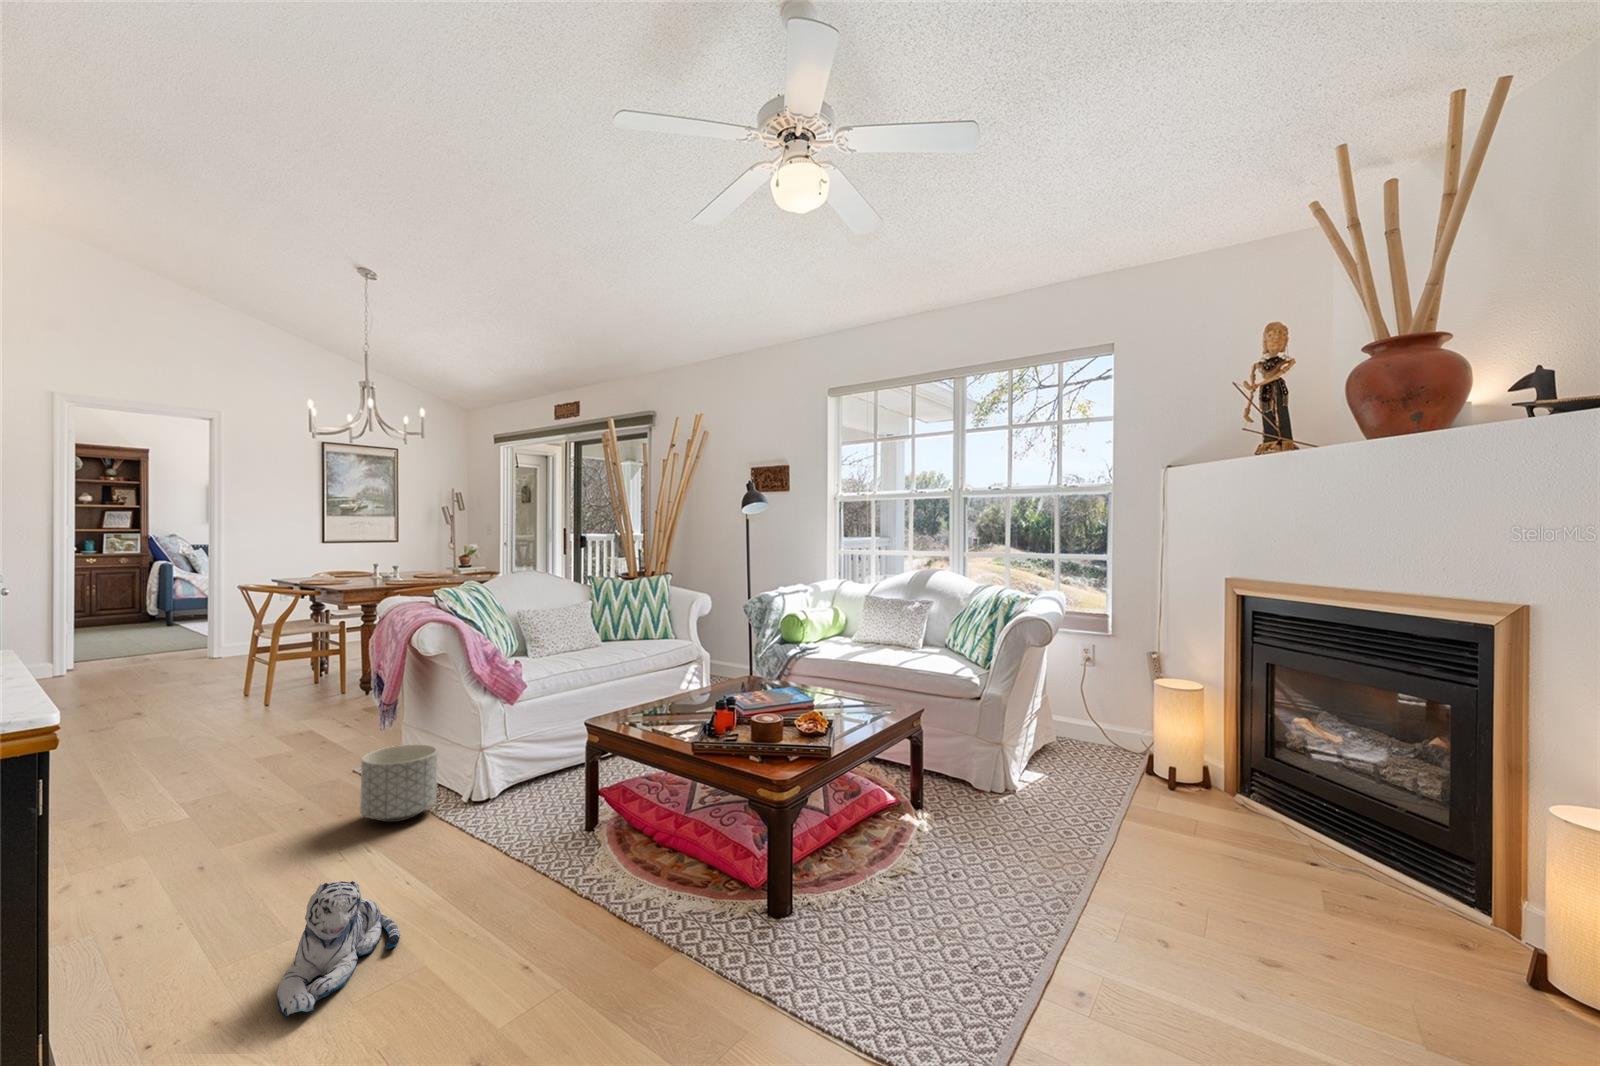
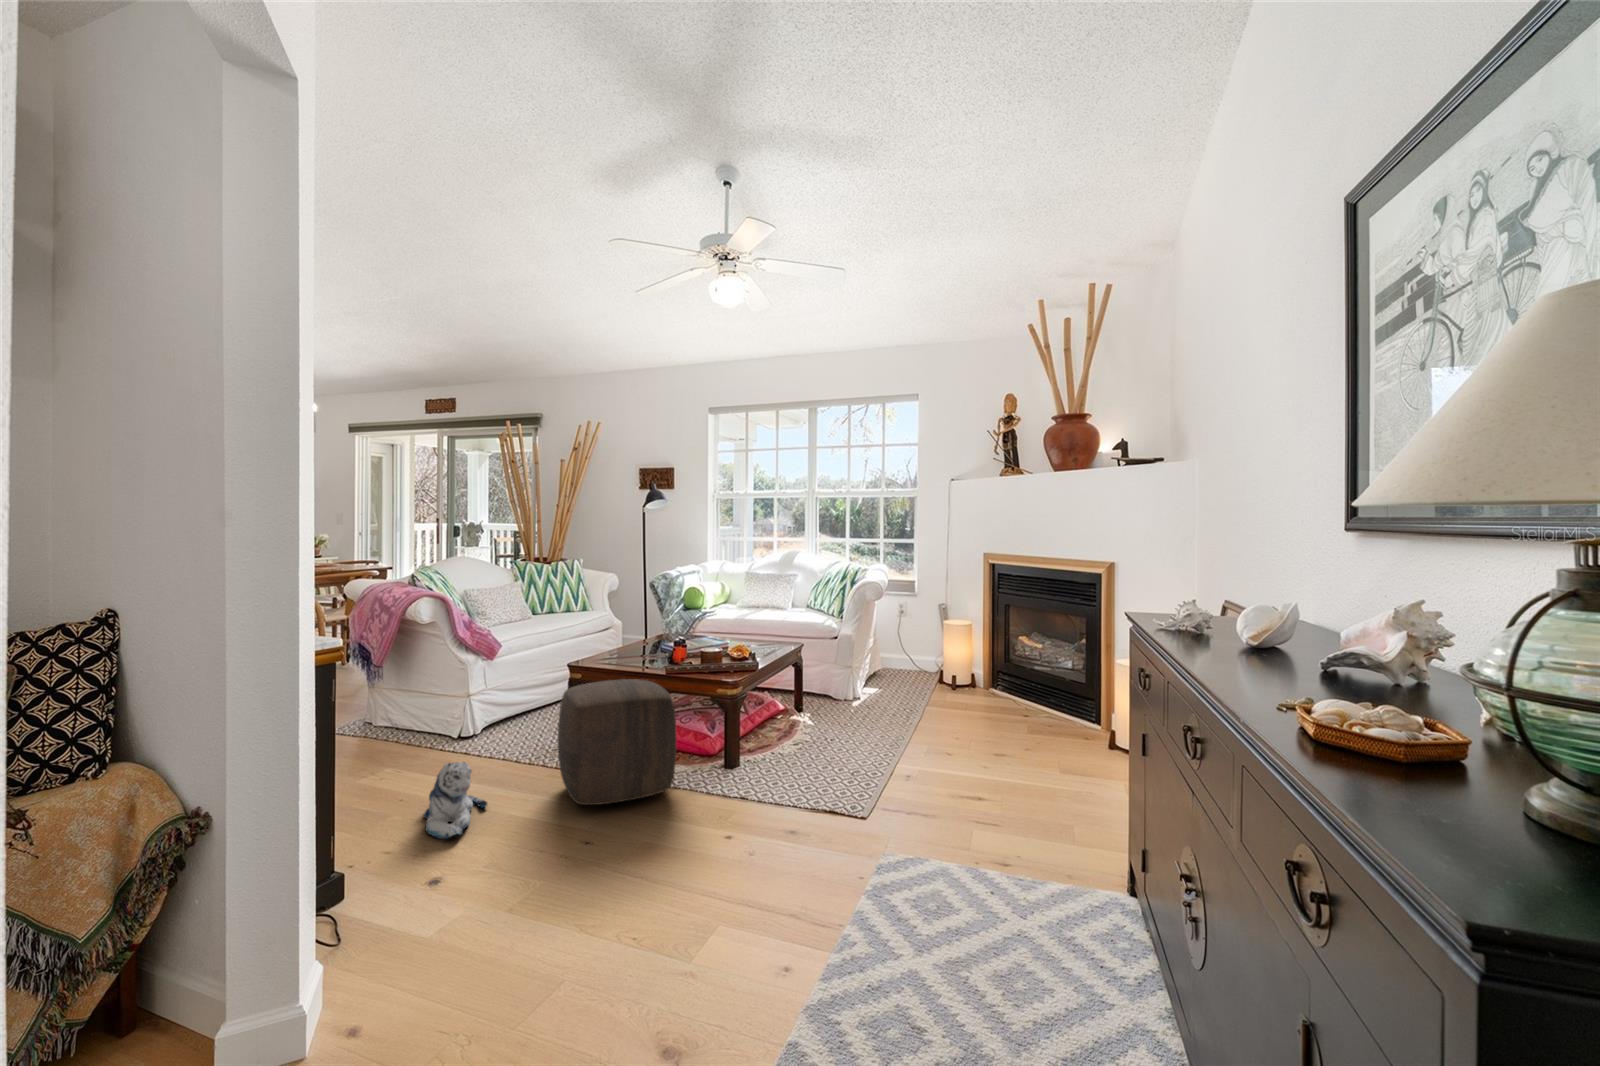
planter: present [360,745,437,822] -> none [380,695,439,752]
ottoman: none [488,763,672,978] -> present [558,679,676,805]

